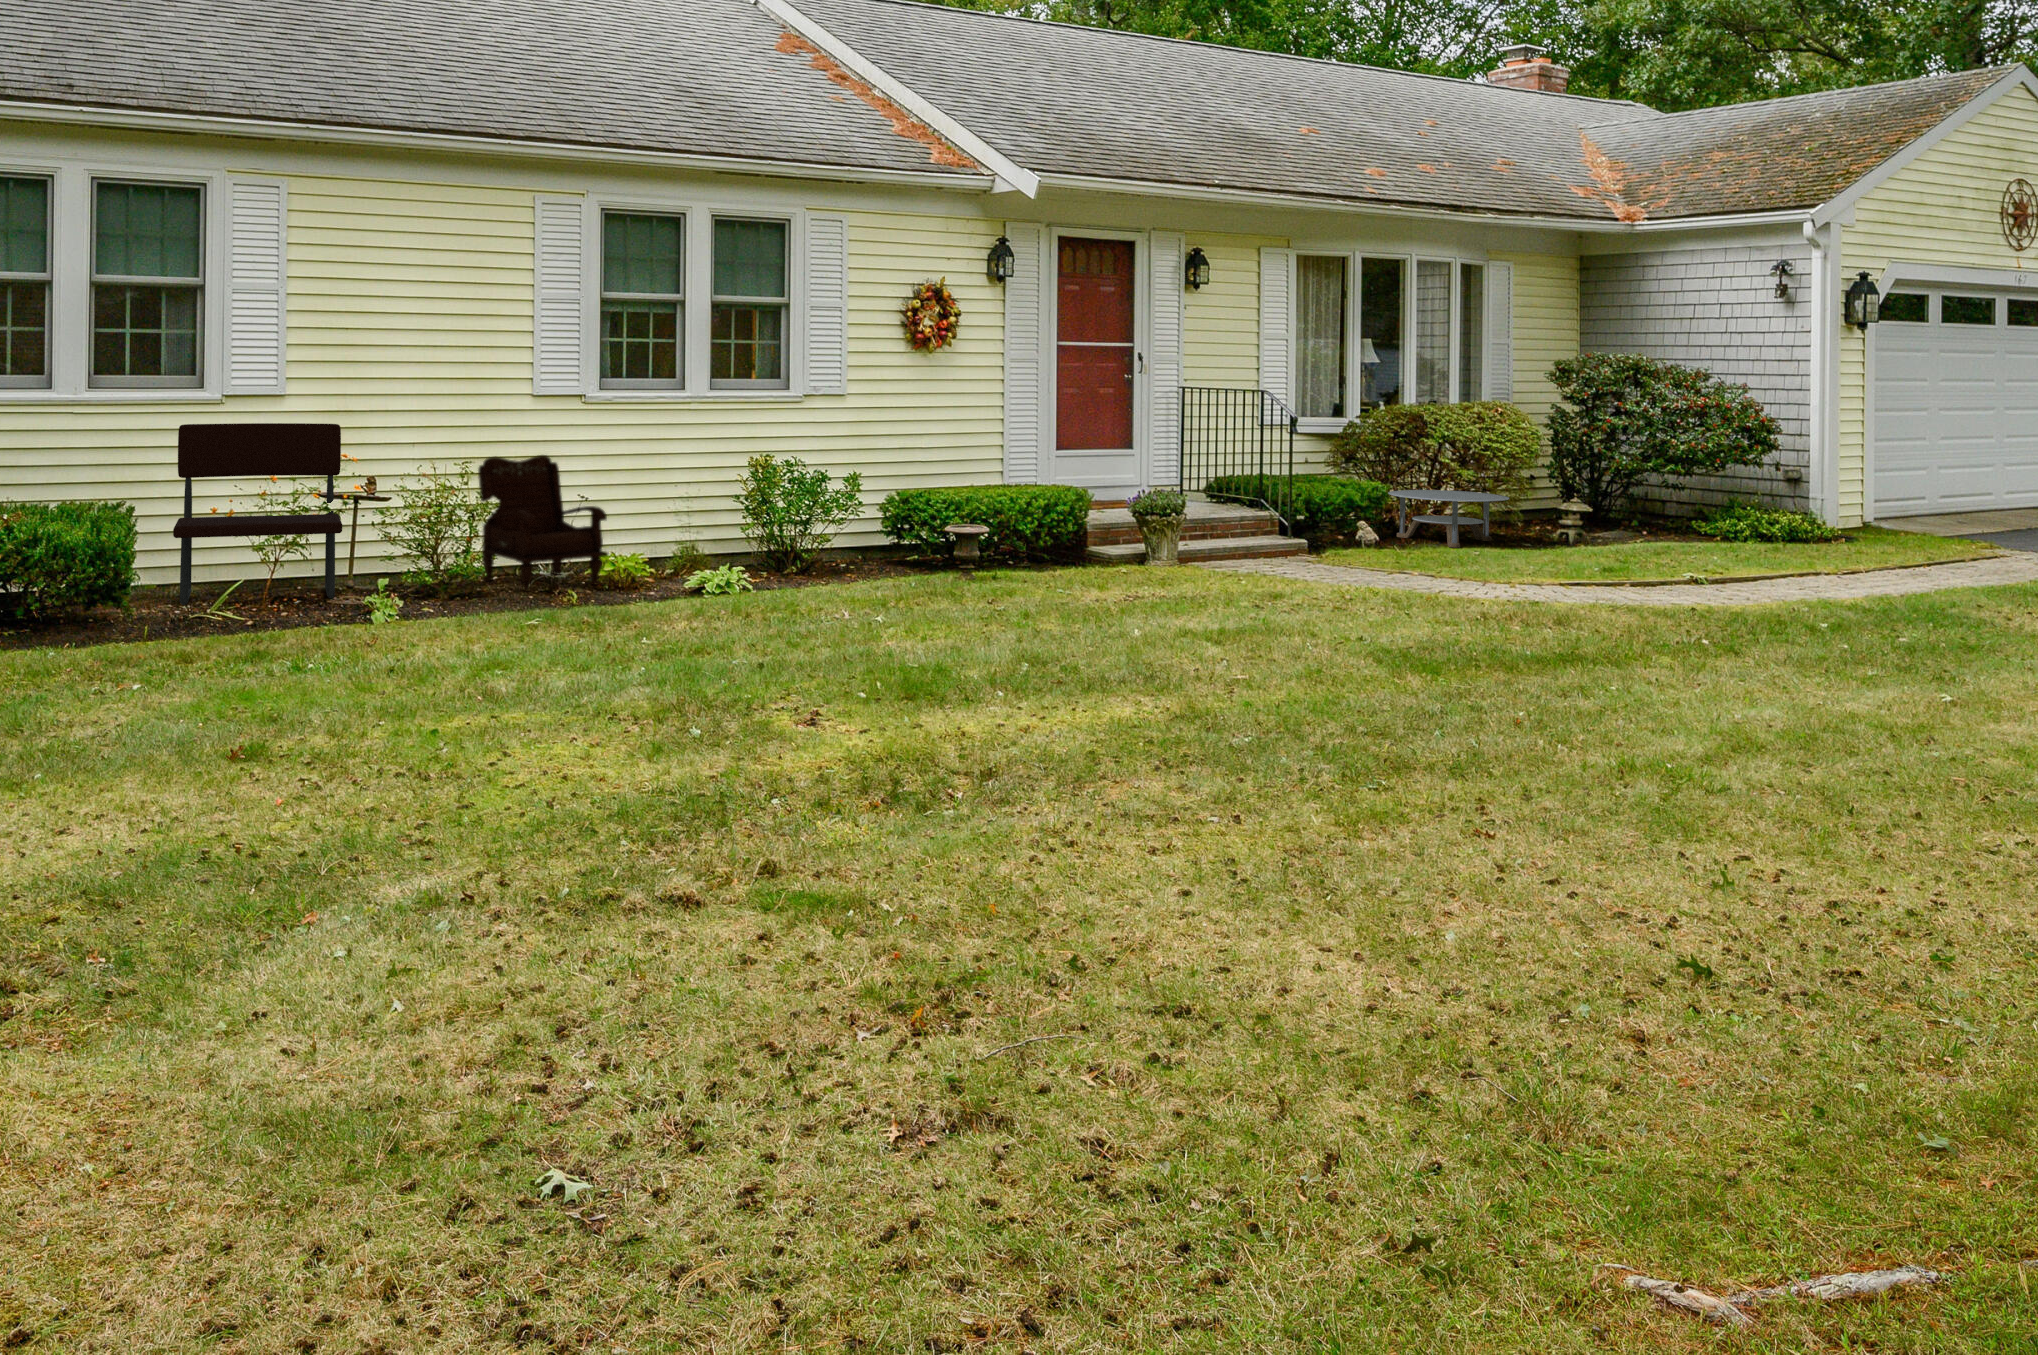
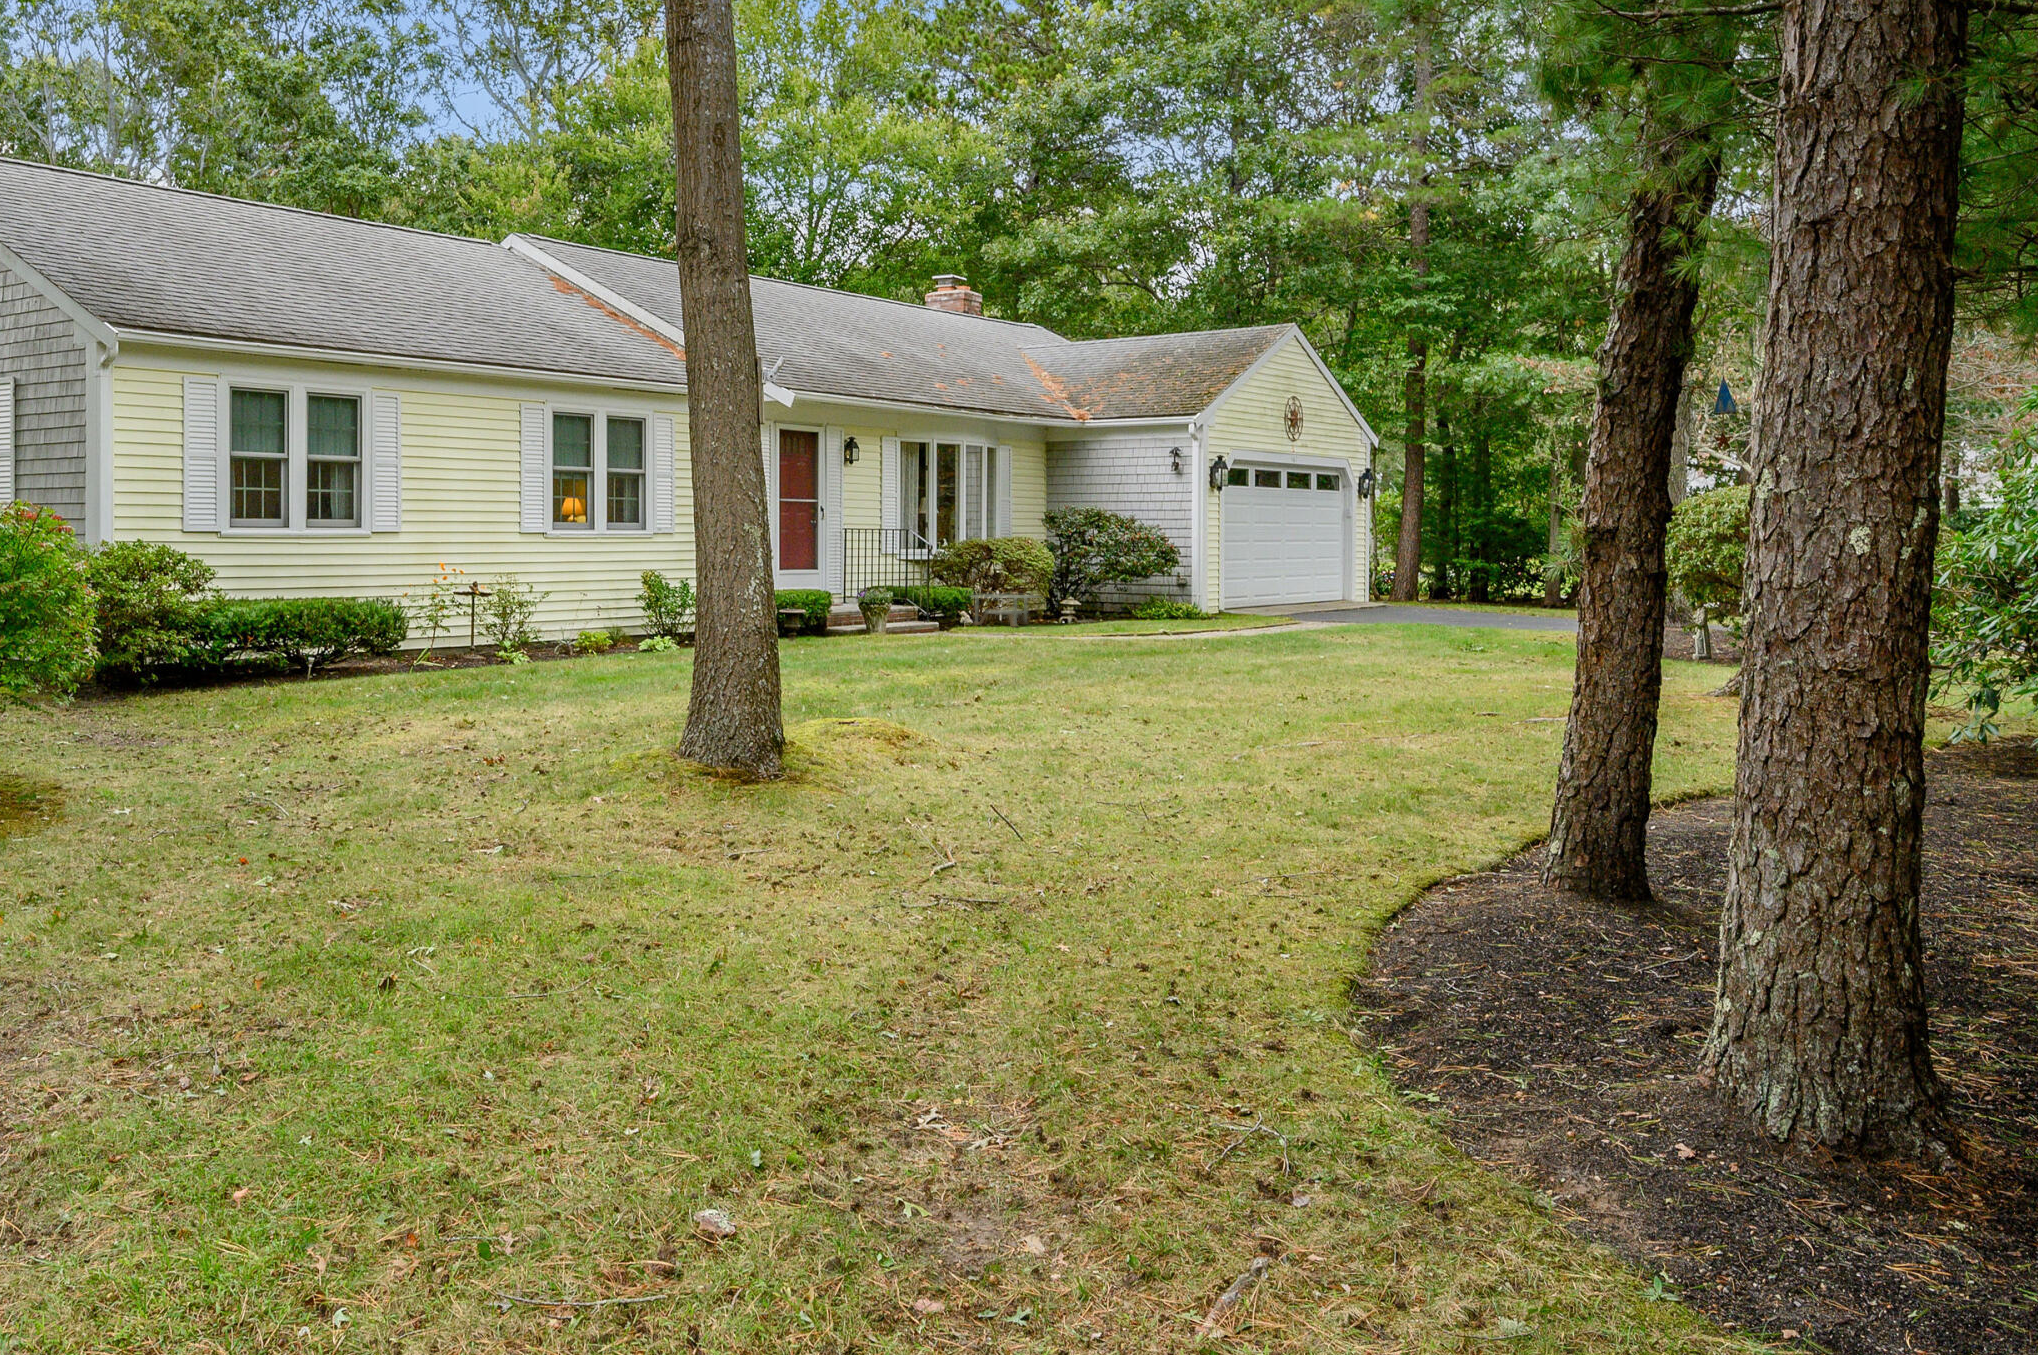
bench: present [173,423,342,605] -> none [357,551,469,663]
armchair: present [478,455,608,592] -> none [504,572,594,654]

